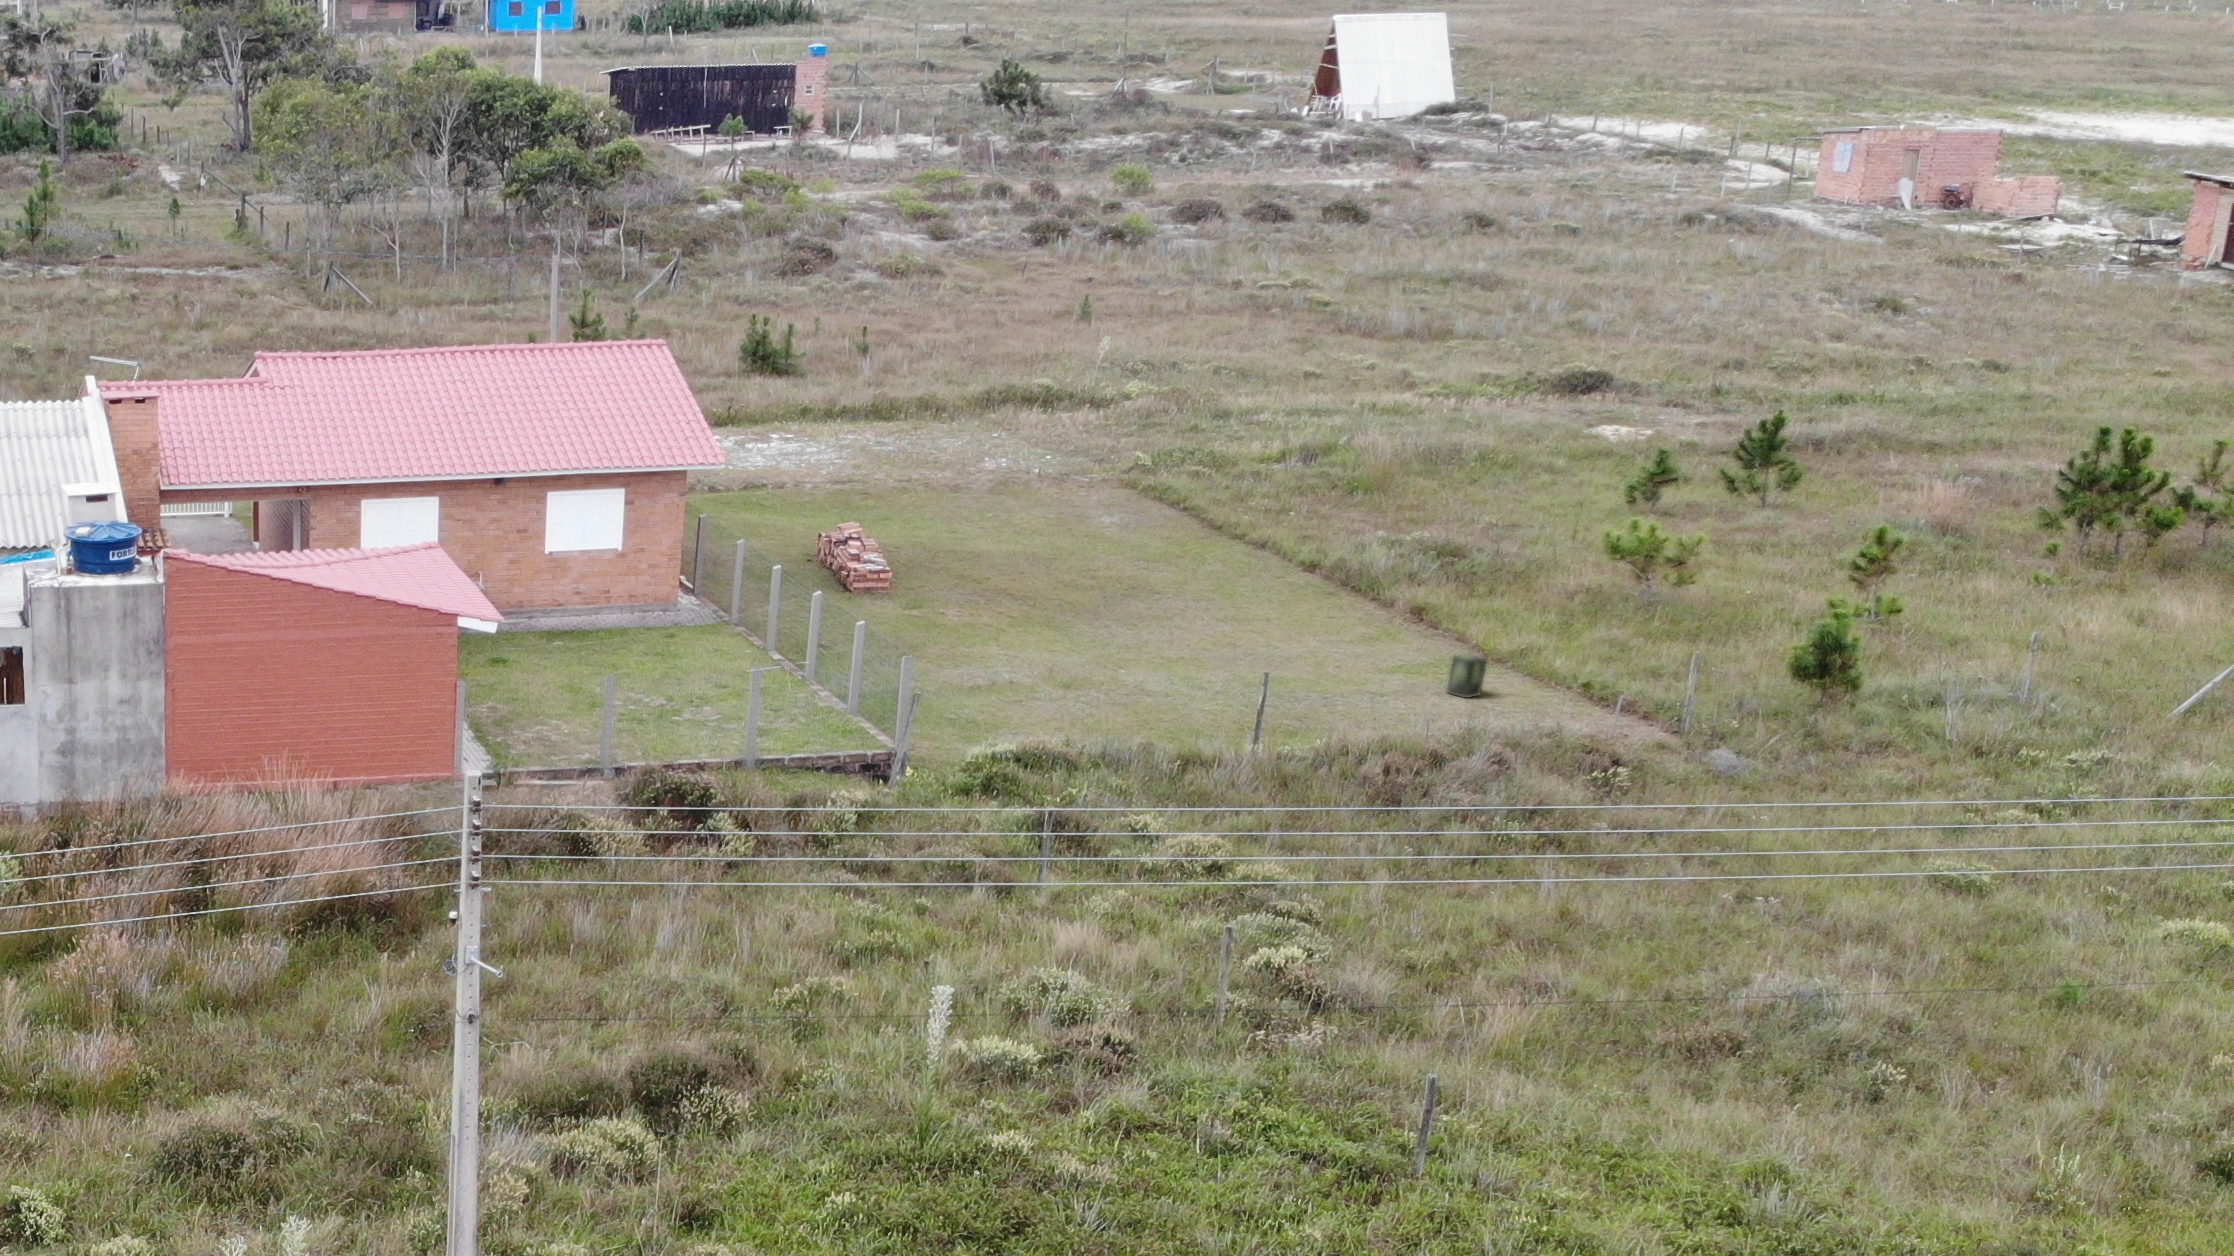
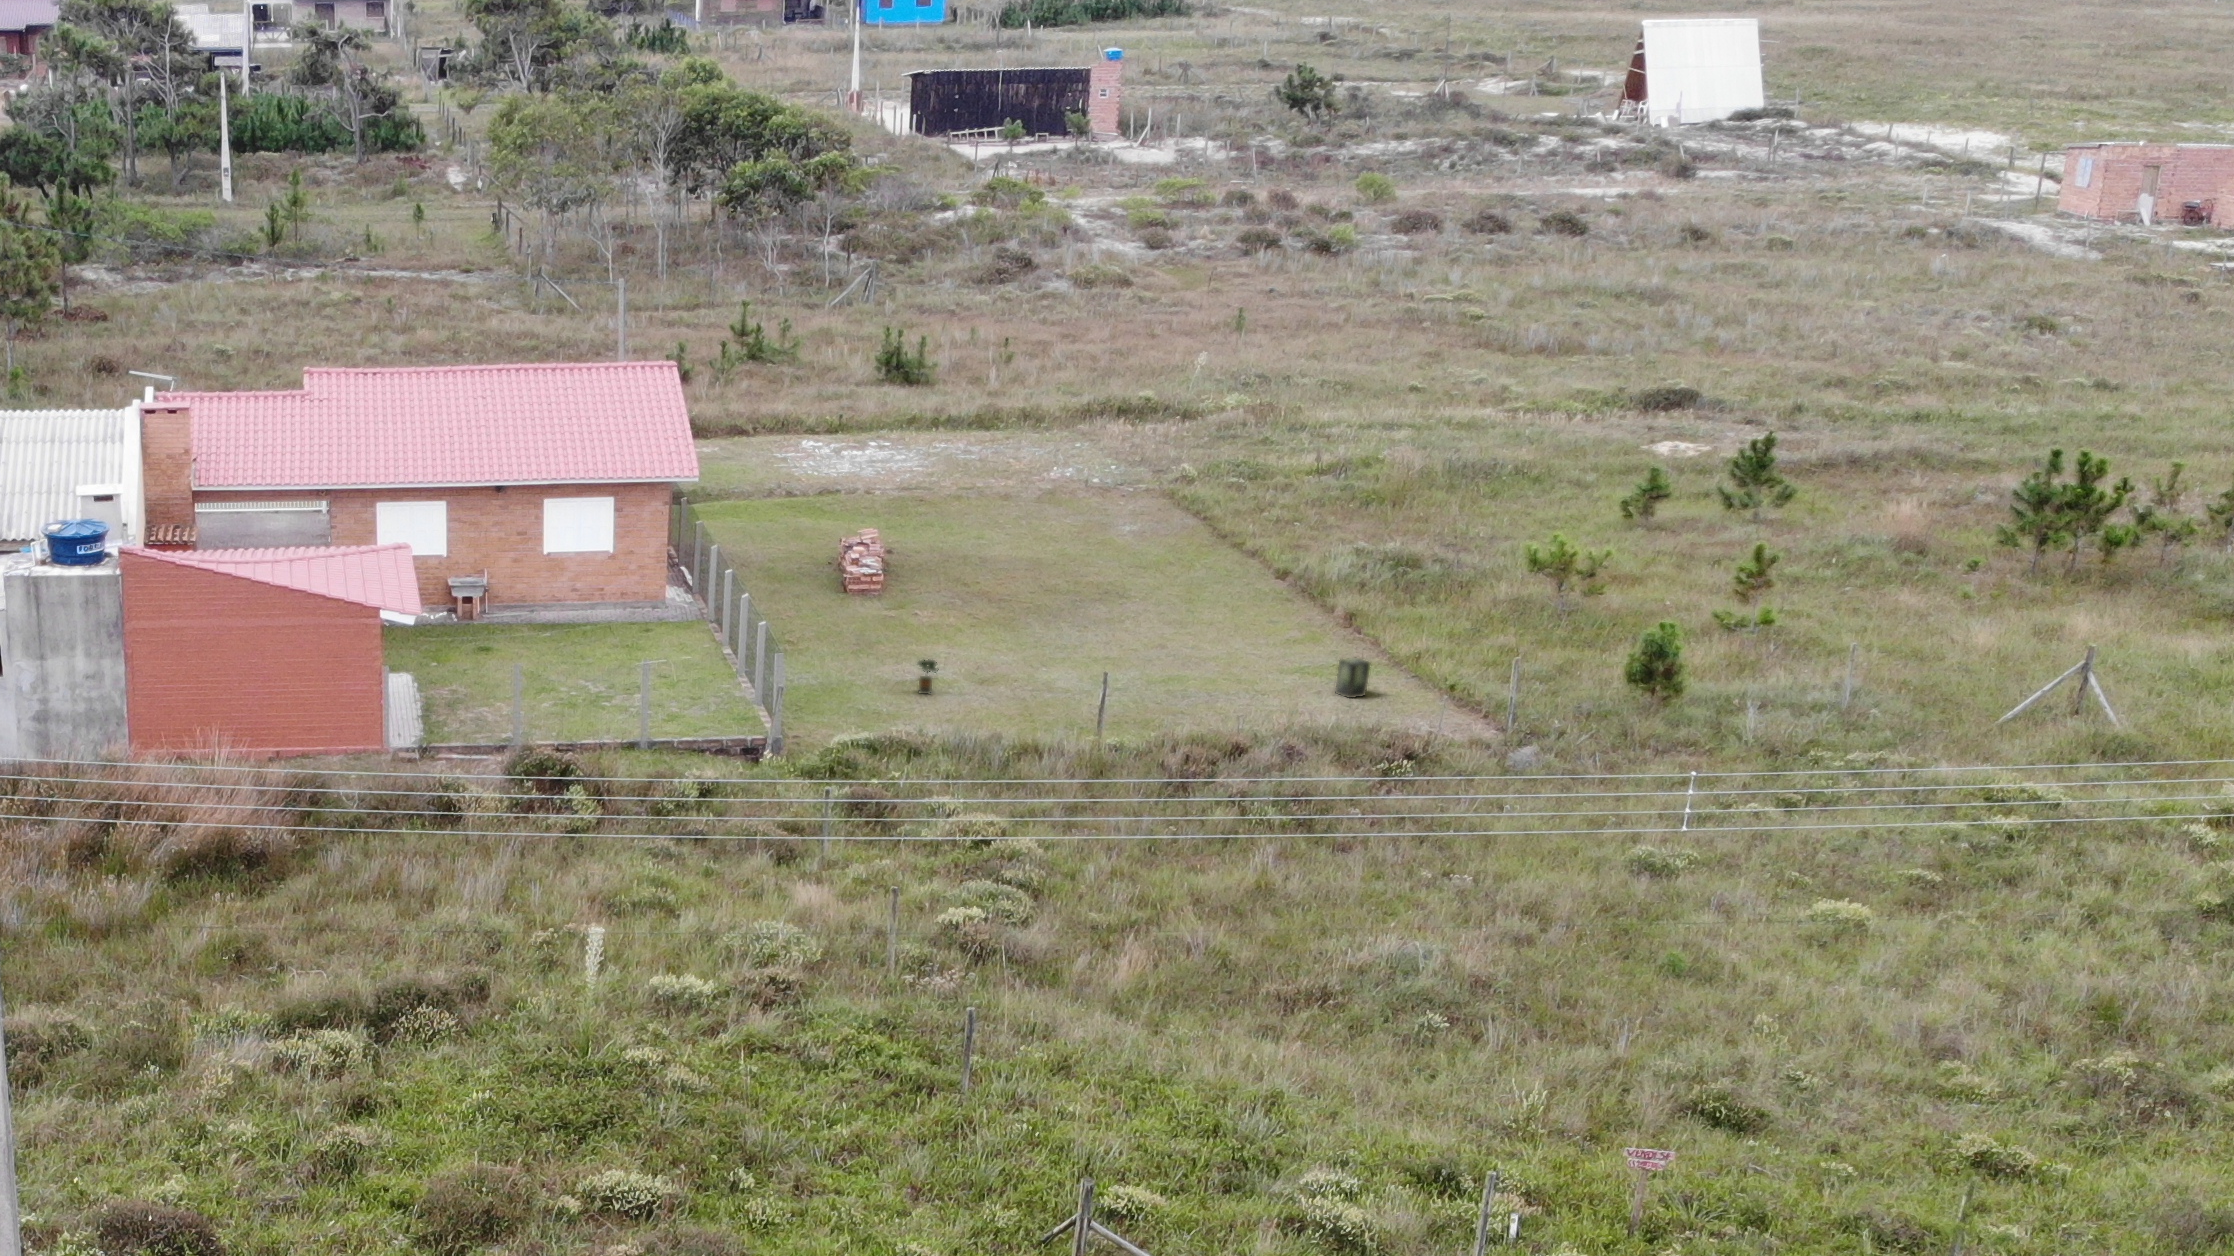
potted tree: none [1002,664,1029,703] -> present [919,659,939,694]

